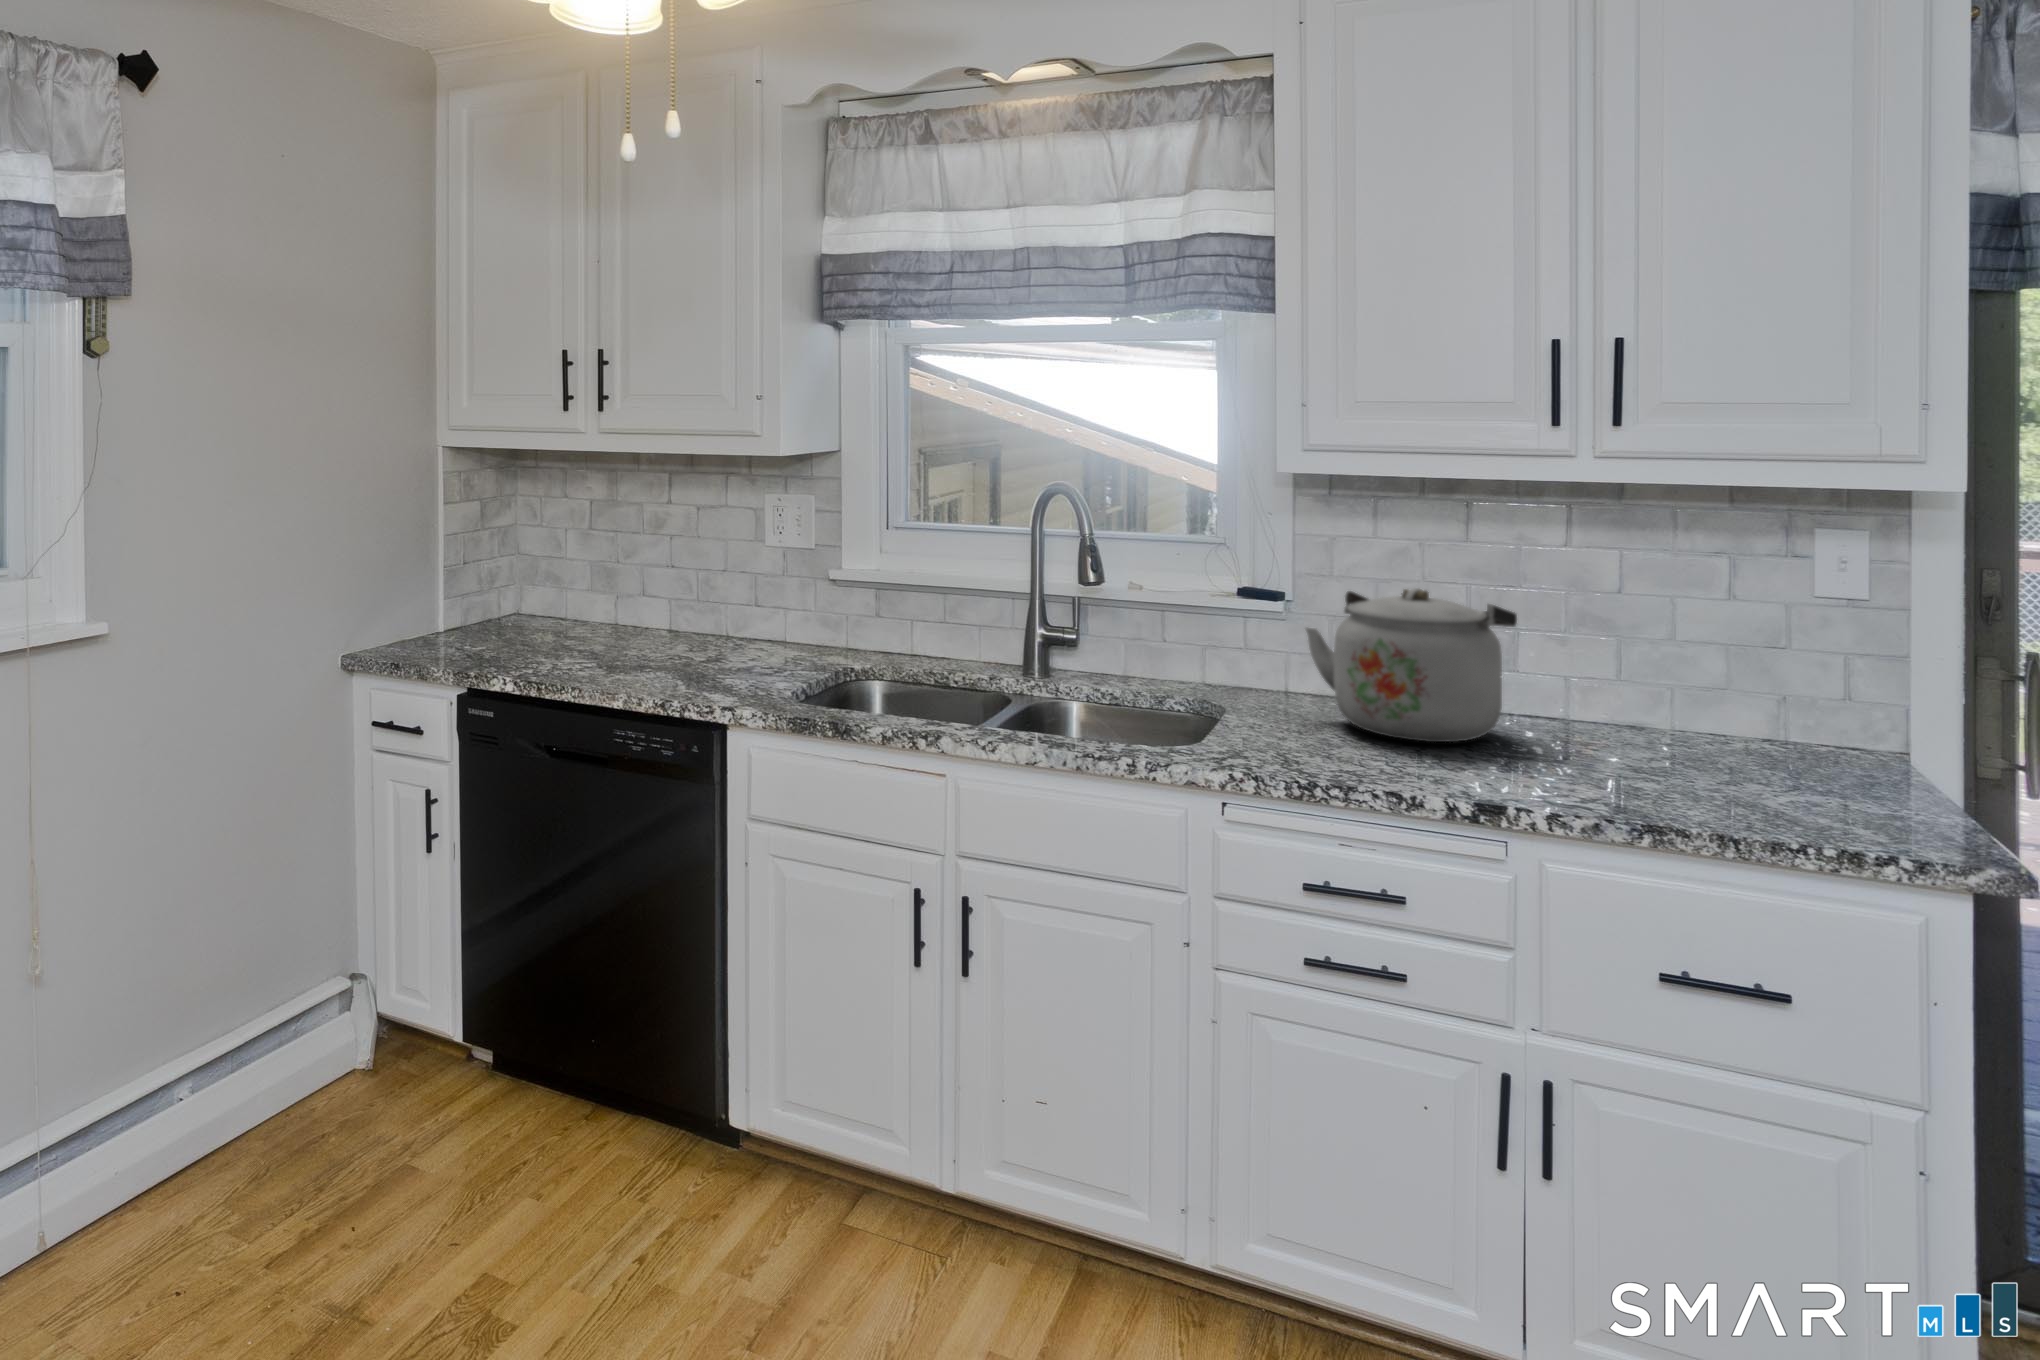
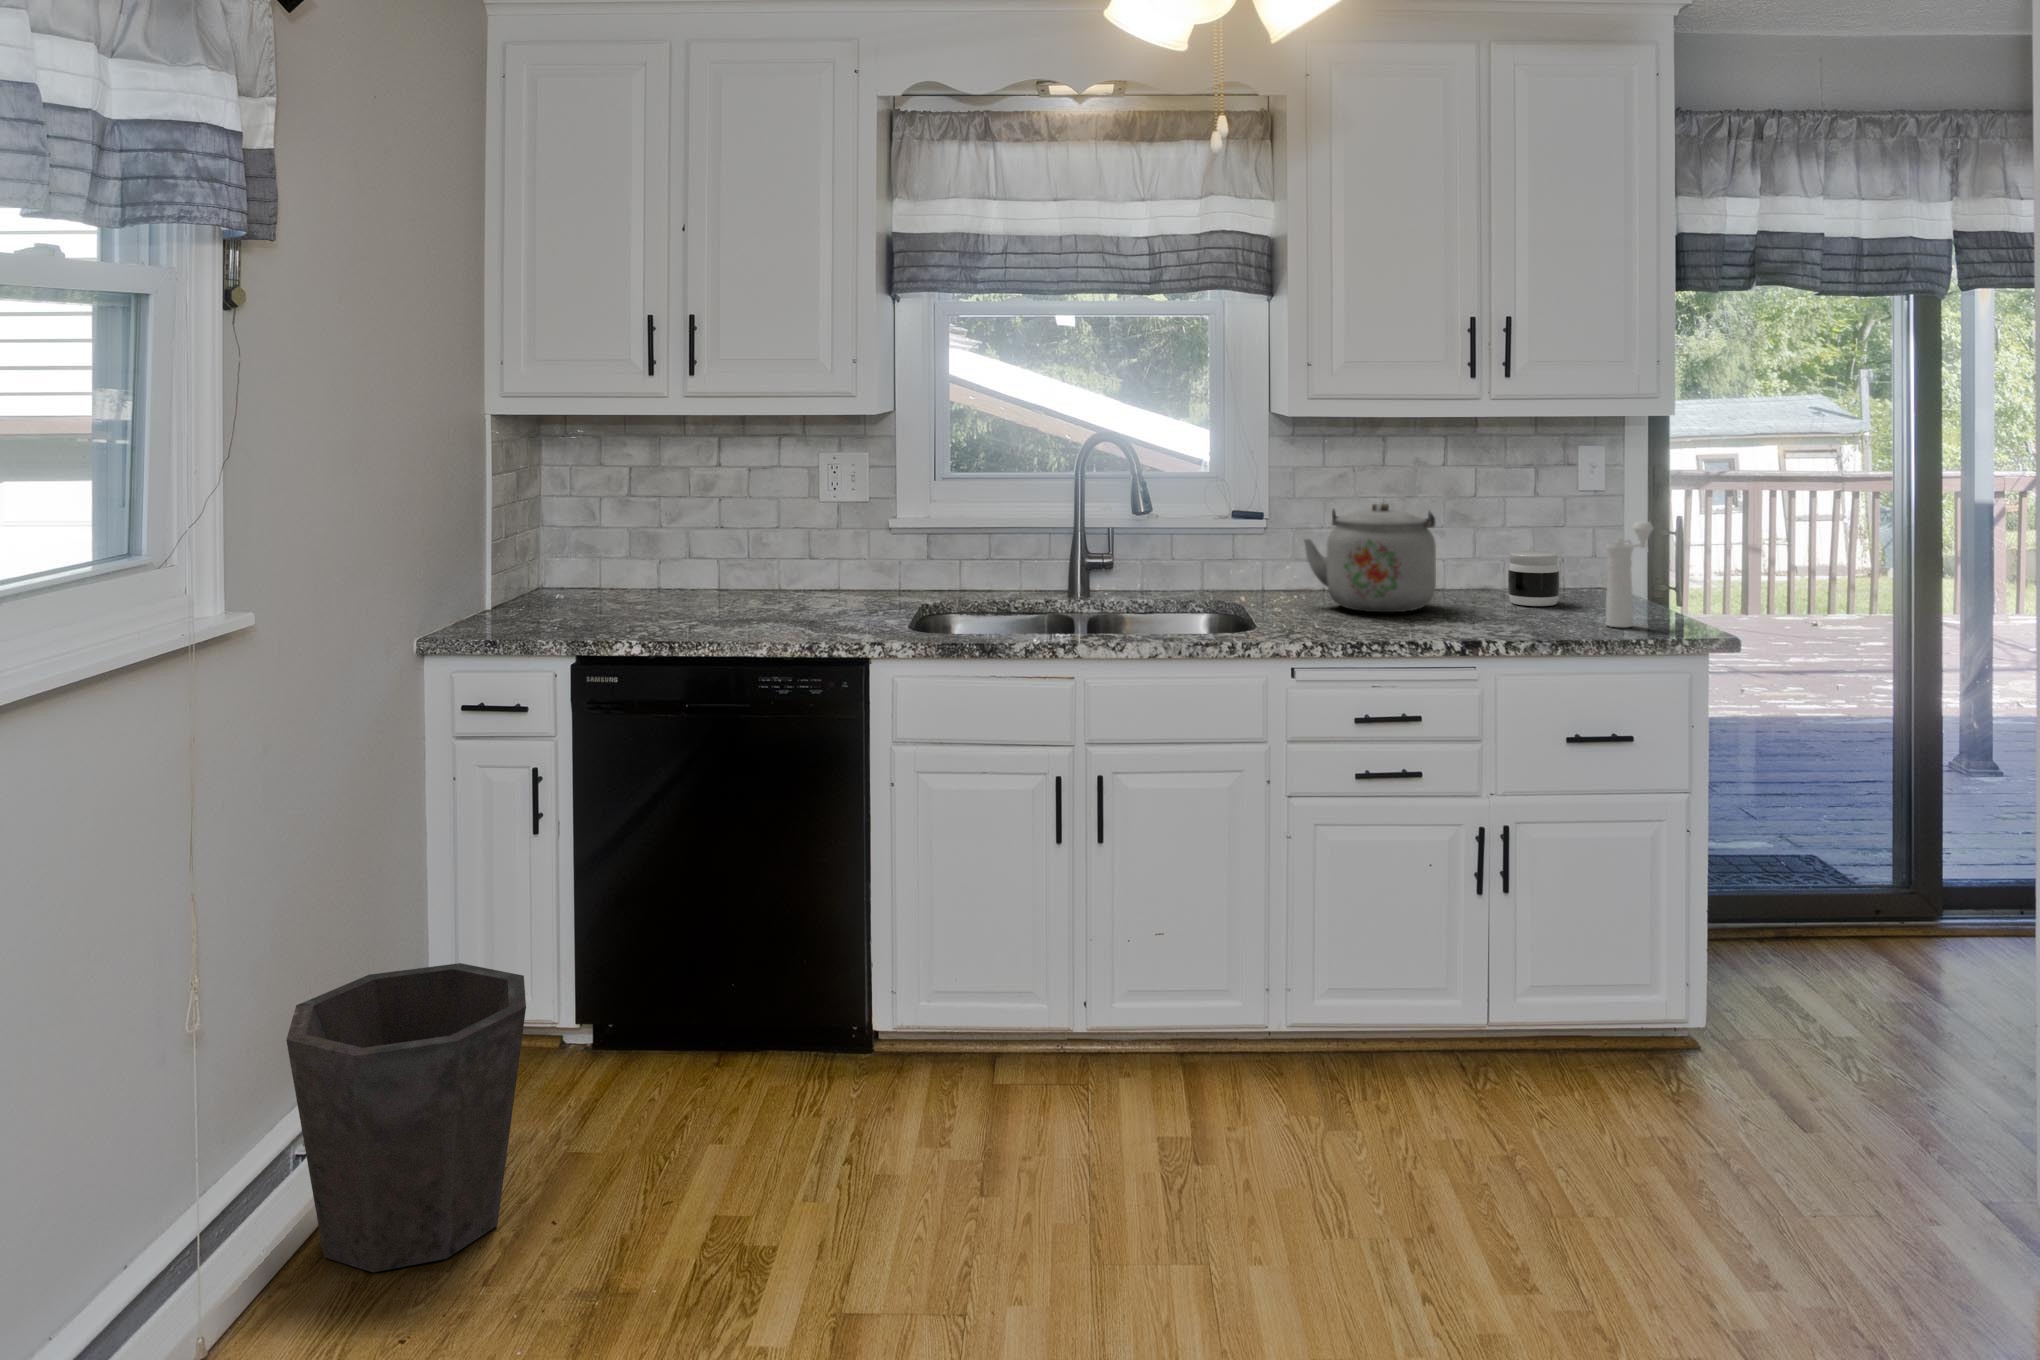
pepper mill: none [1766,650,1878,817] -> present [1606,522,1653,627]
jar: none [1640,672,1730,759] -> present [1508,551,1559,606]
waste bin: none [101,968,327,1265] -> present [286,963,526,1272]

